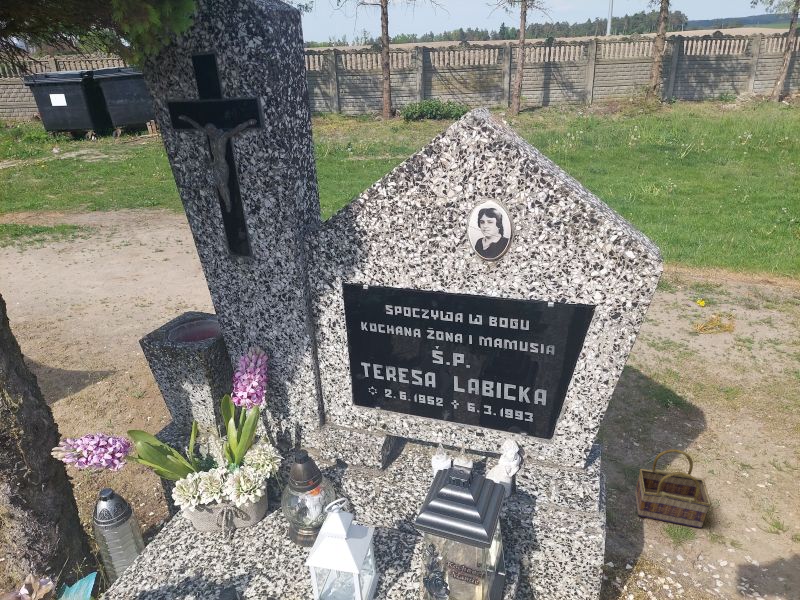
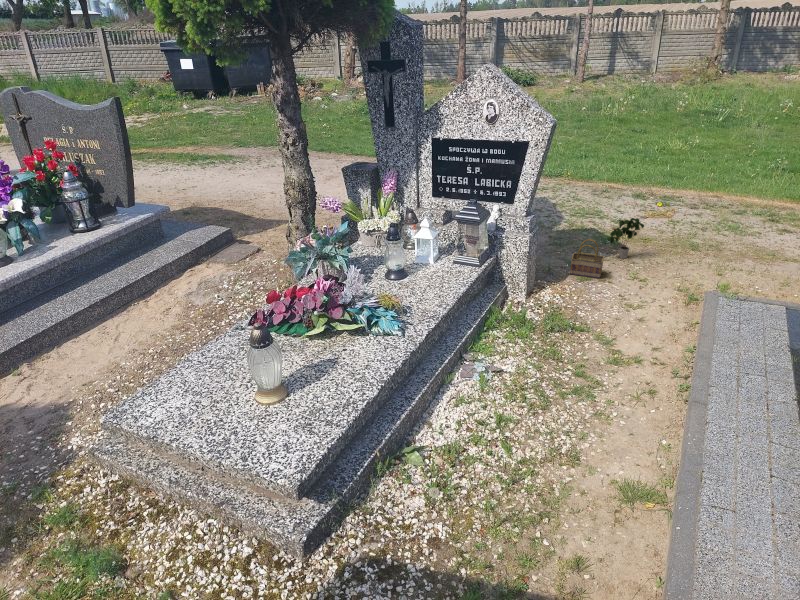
potted plant: none [689,380,750,451] -> present [608,218,644,258]

